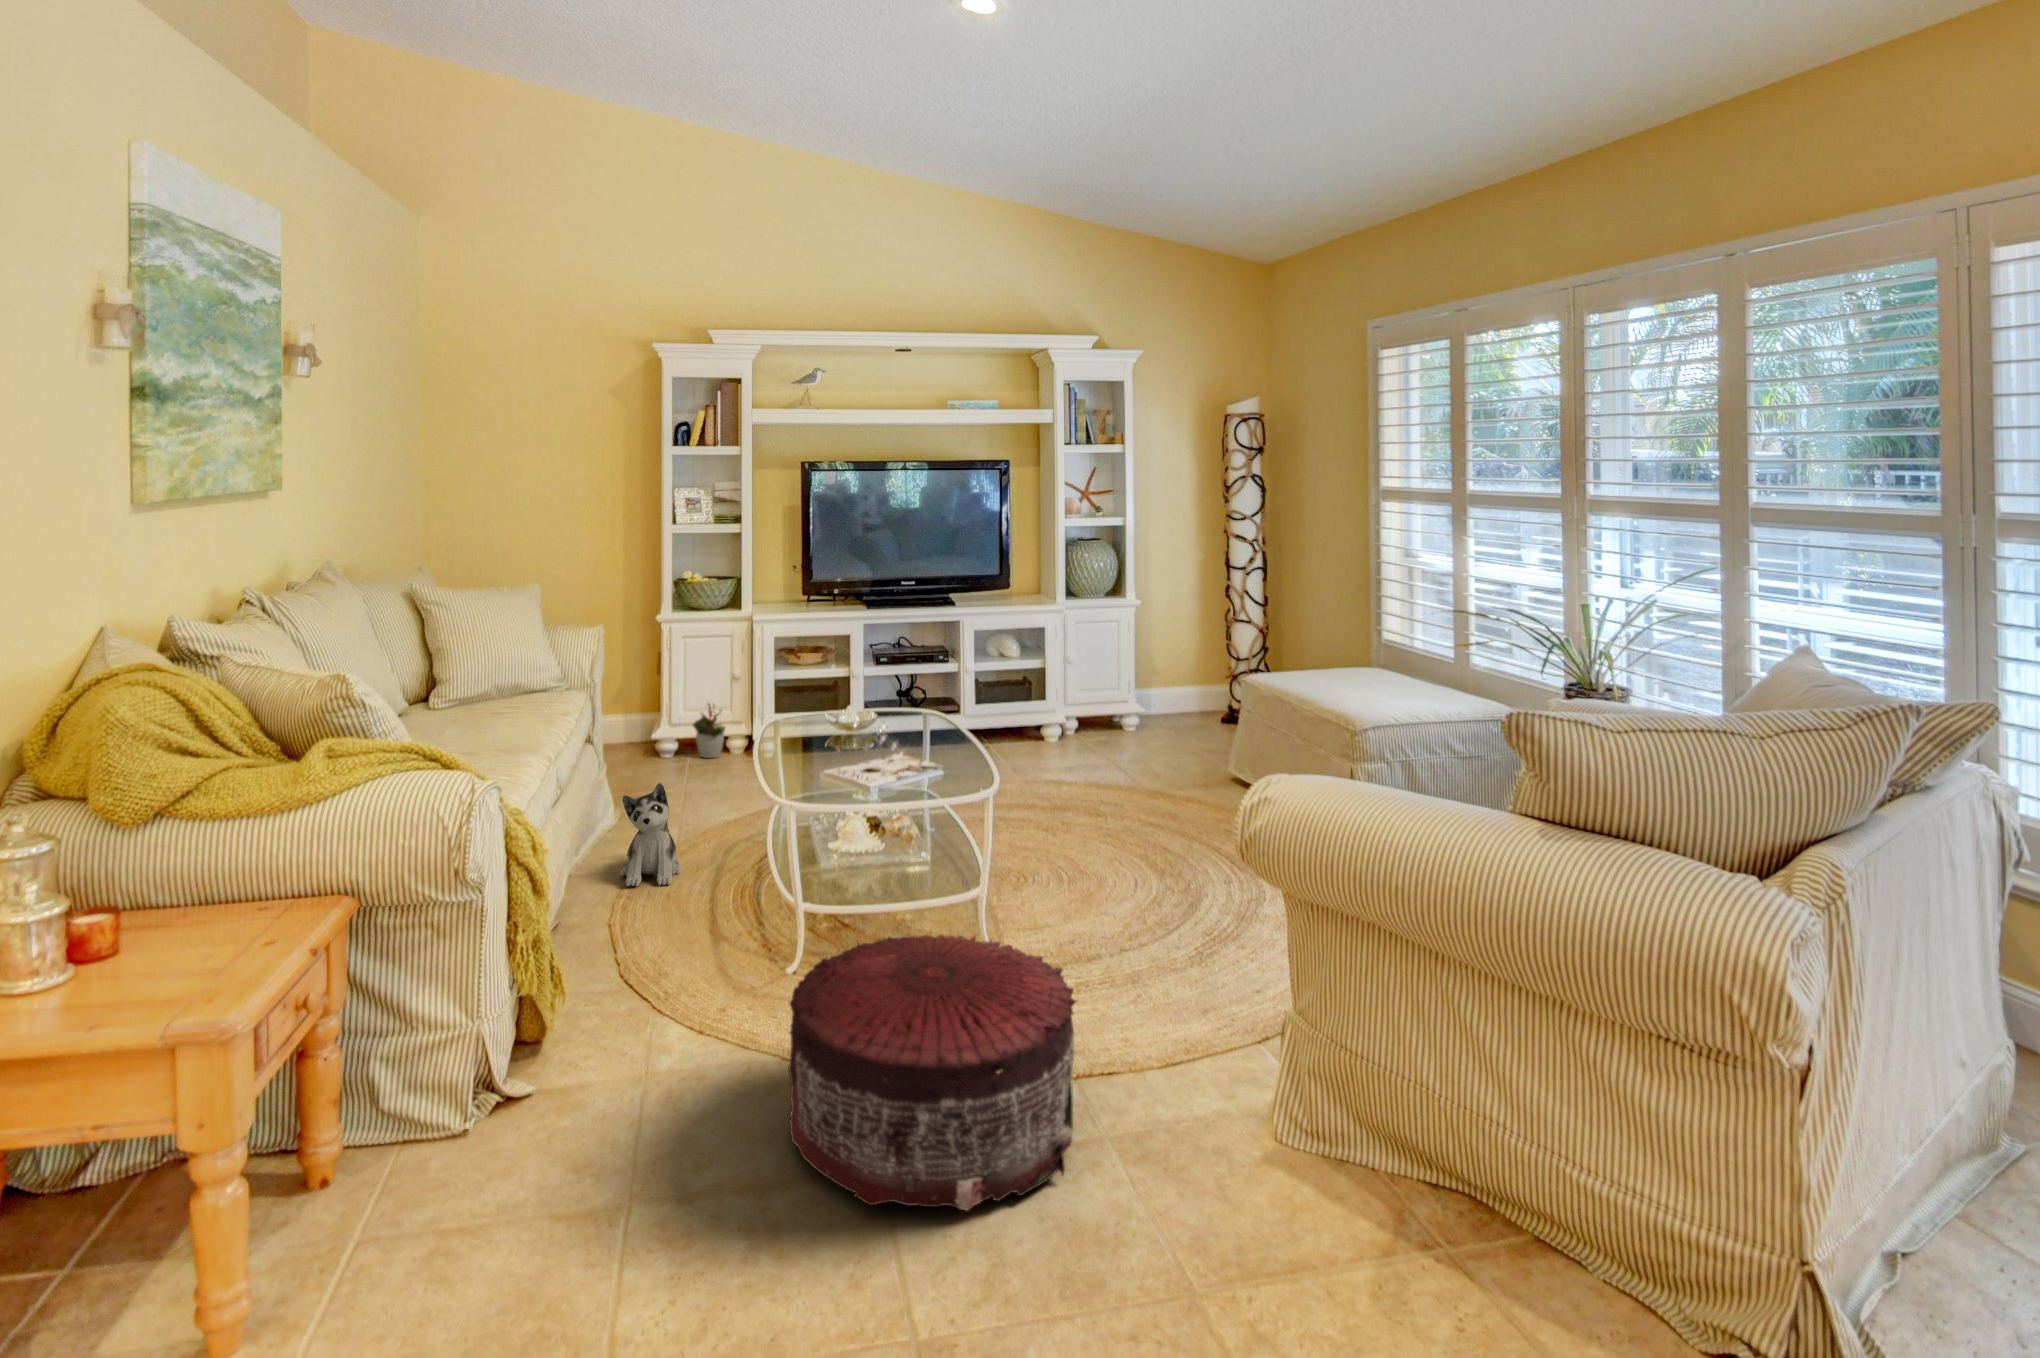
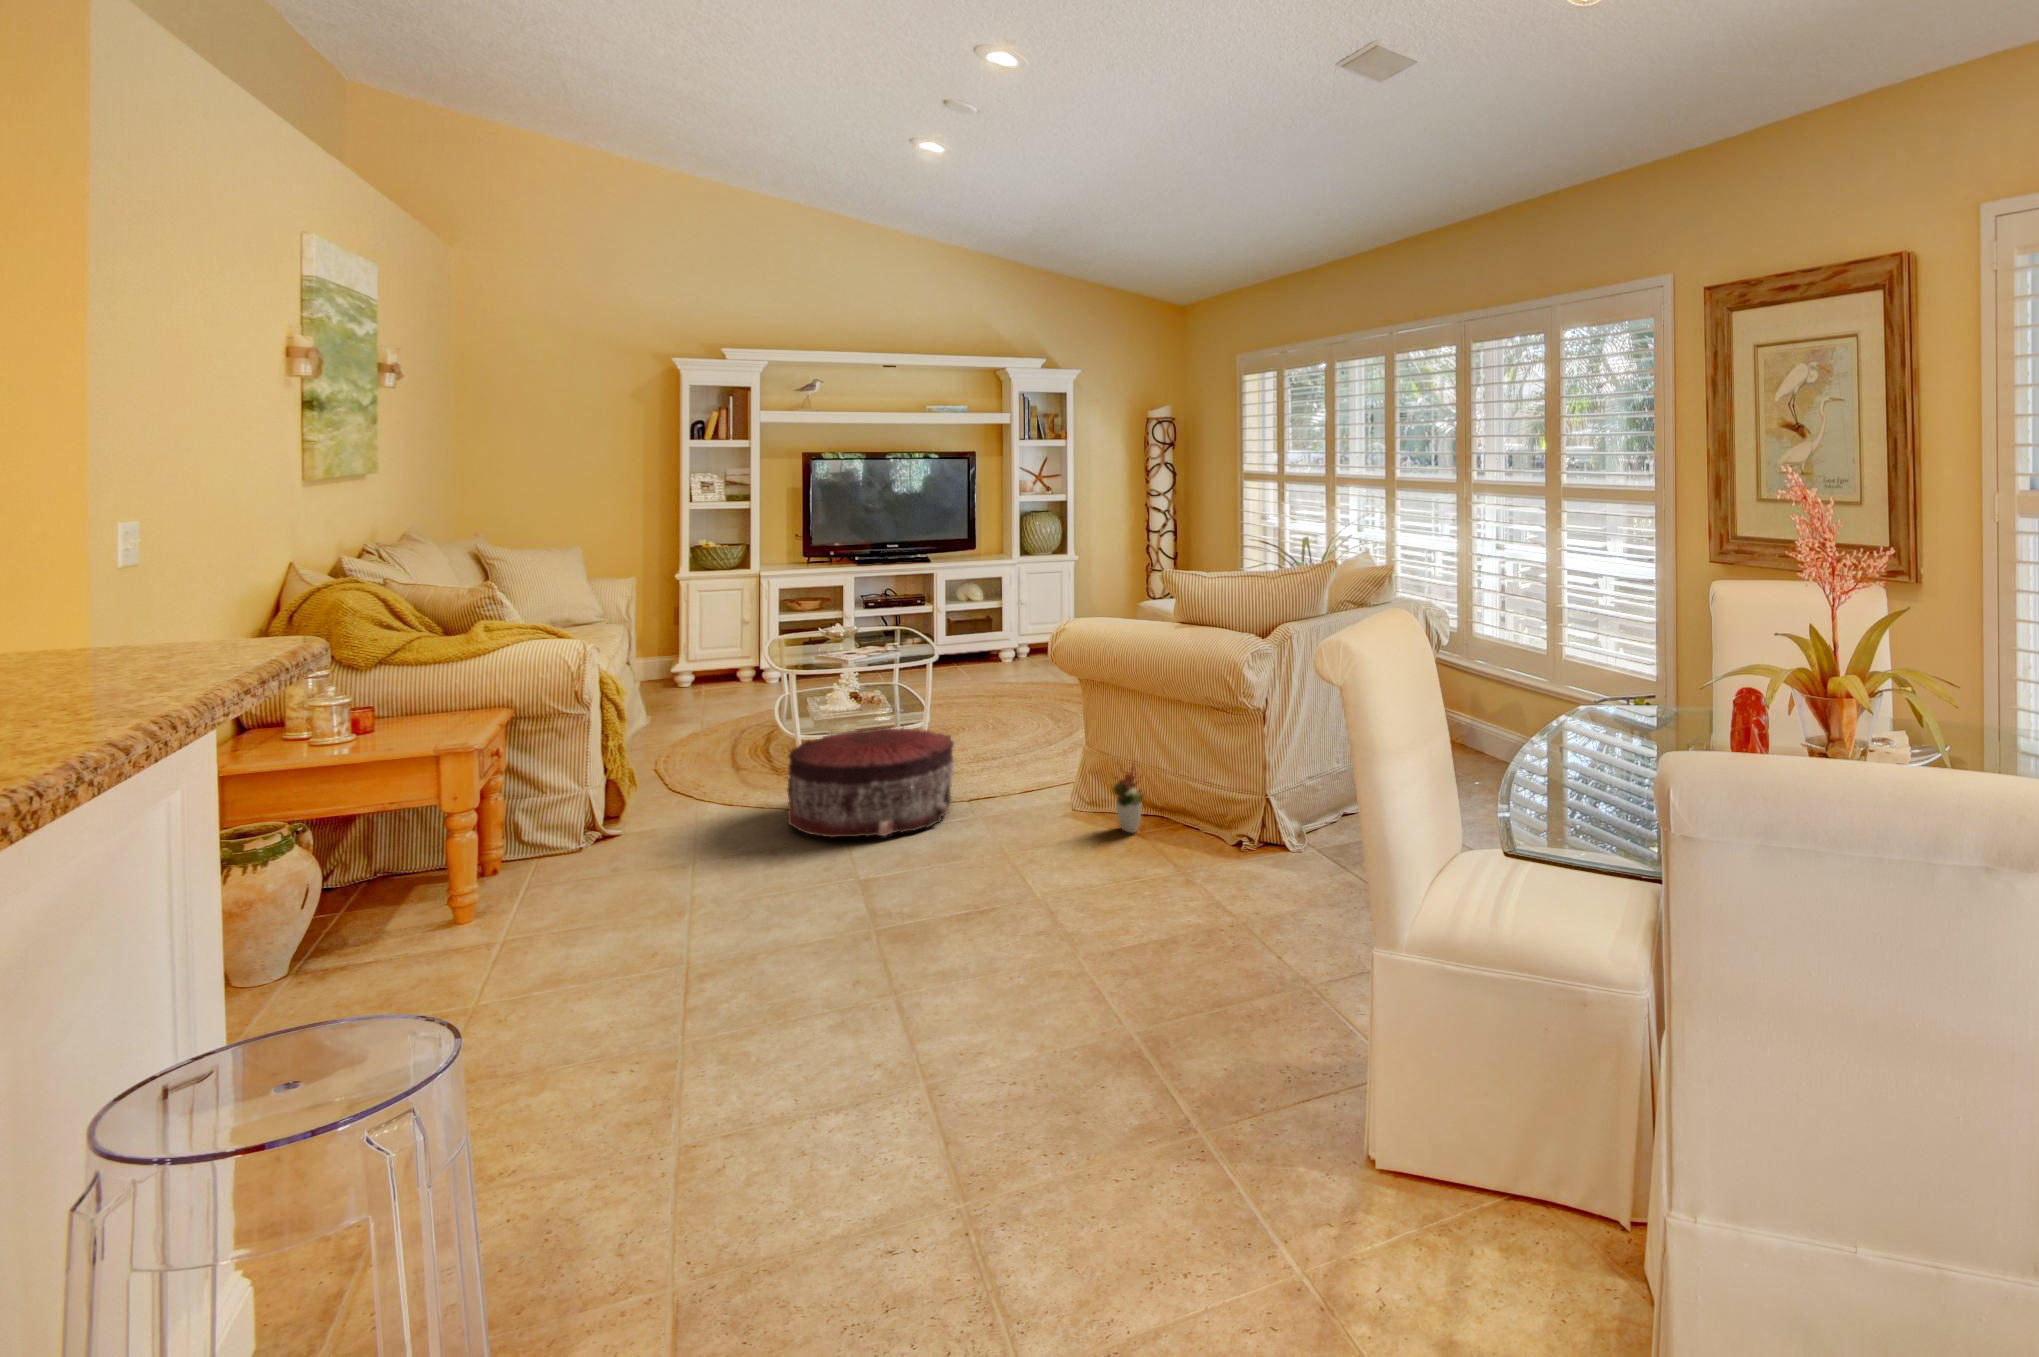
decorative plant: present [693,704,725,758] -> present [1113,764,1143,833]
plush toy: present [620,783,681,886] -> none [660,678,707,748]

